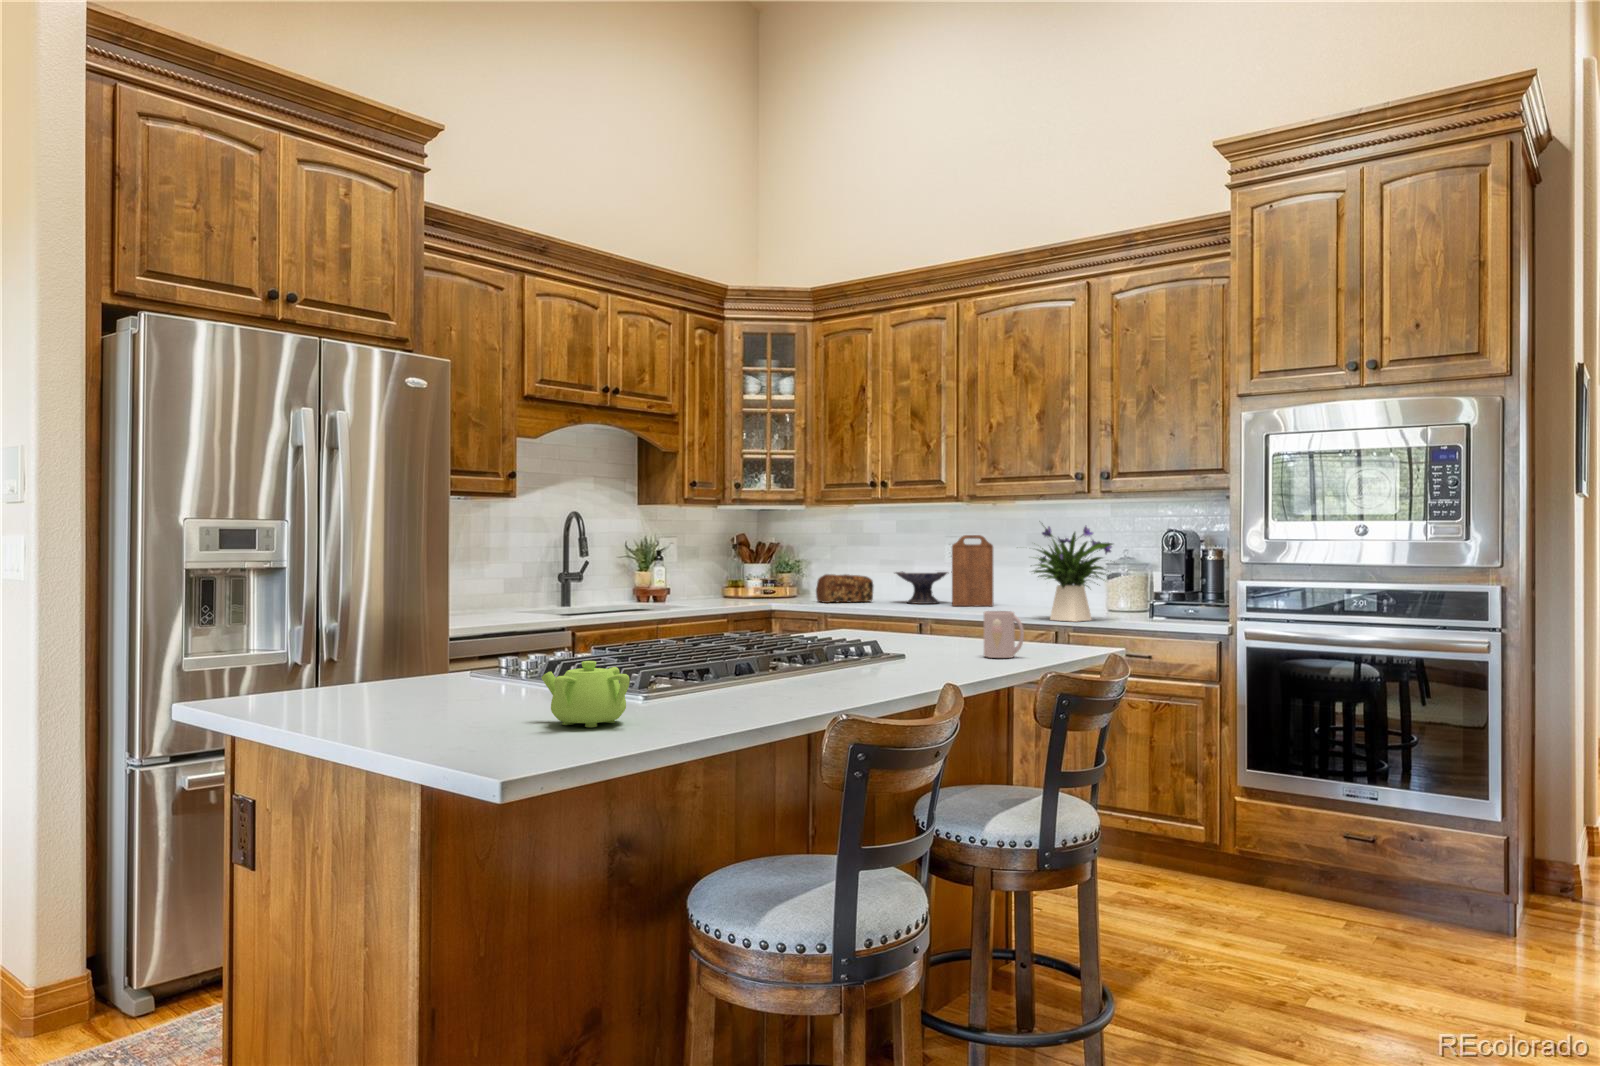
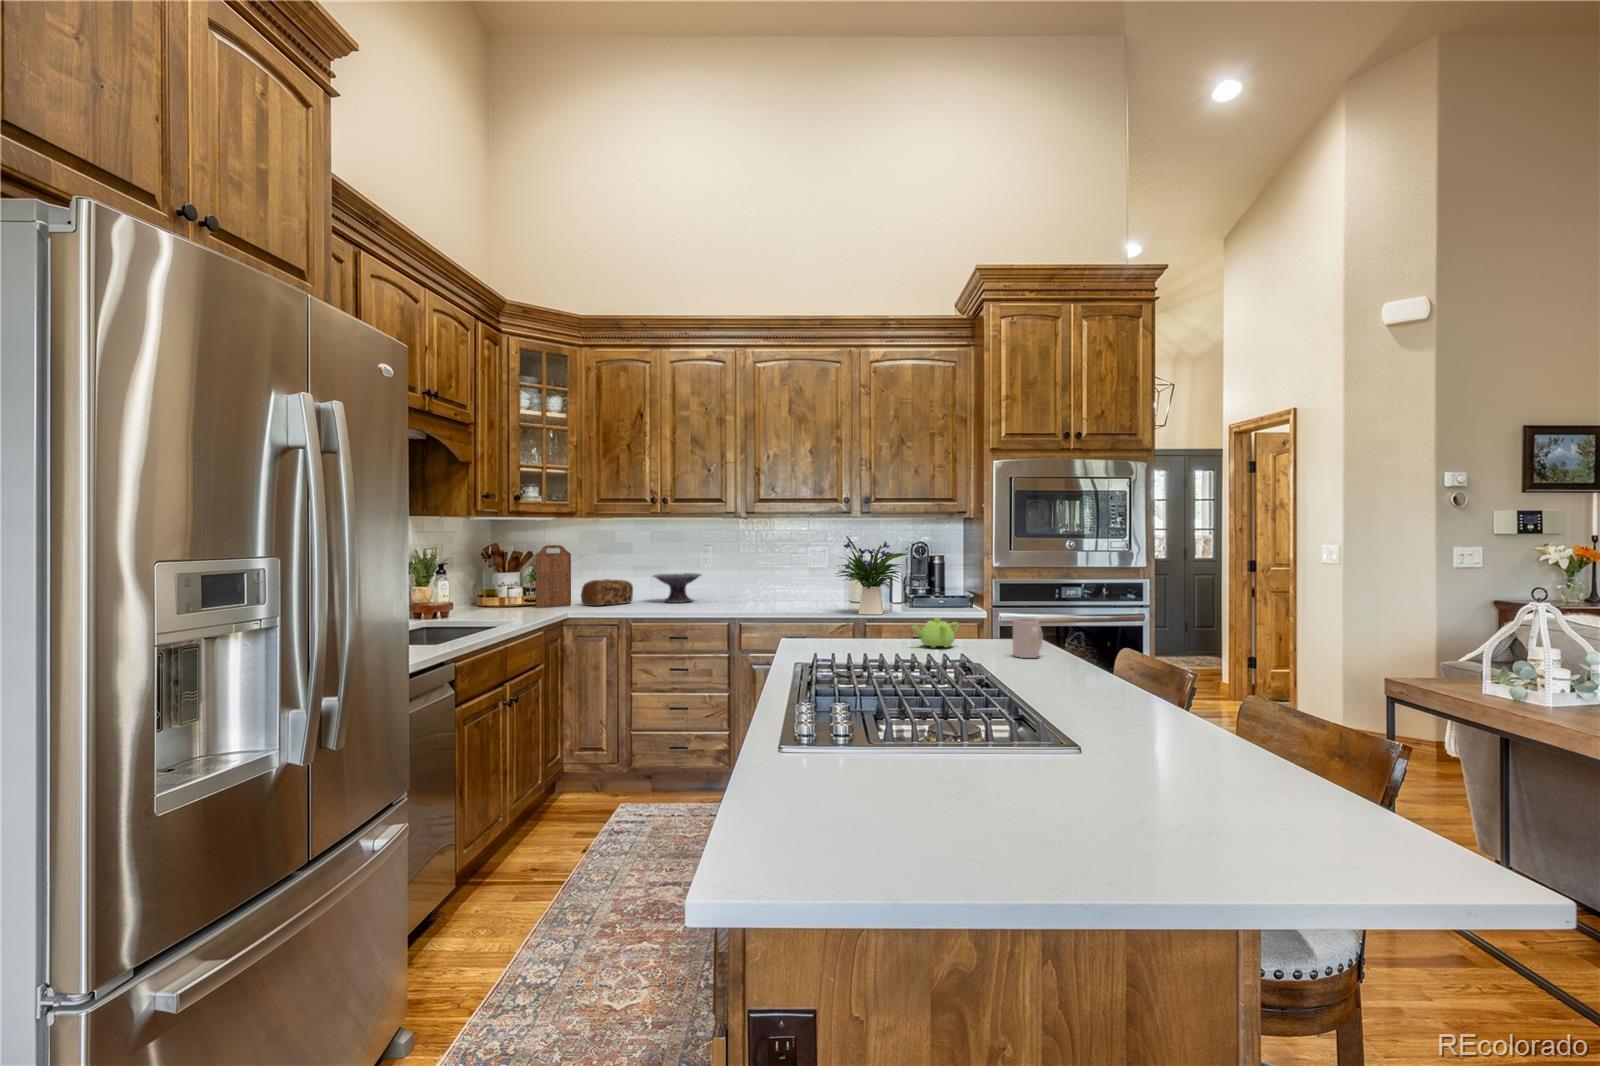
cutting board: present [952,535,993,606] -> present [535,545,571,608]
teapot: present [541,661,630,727] -> present [912,618,959,648]

